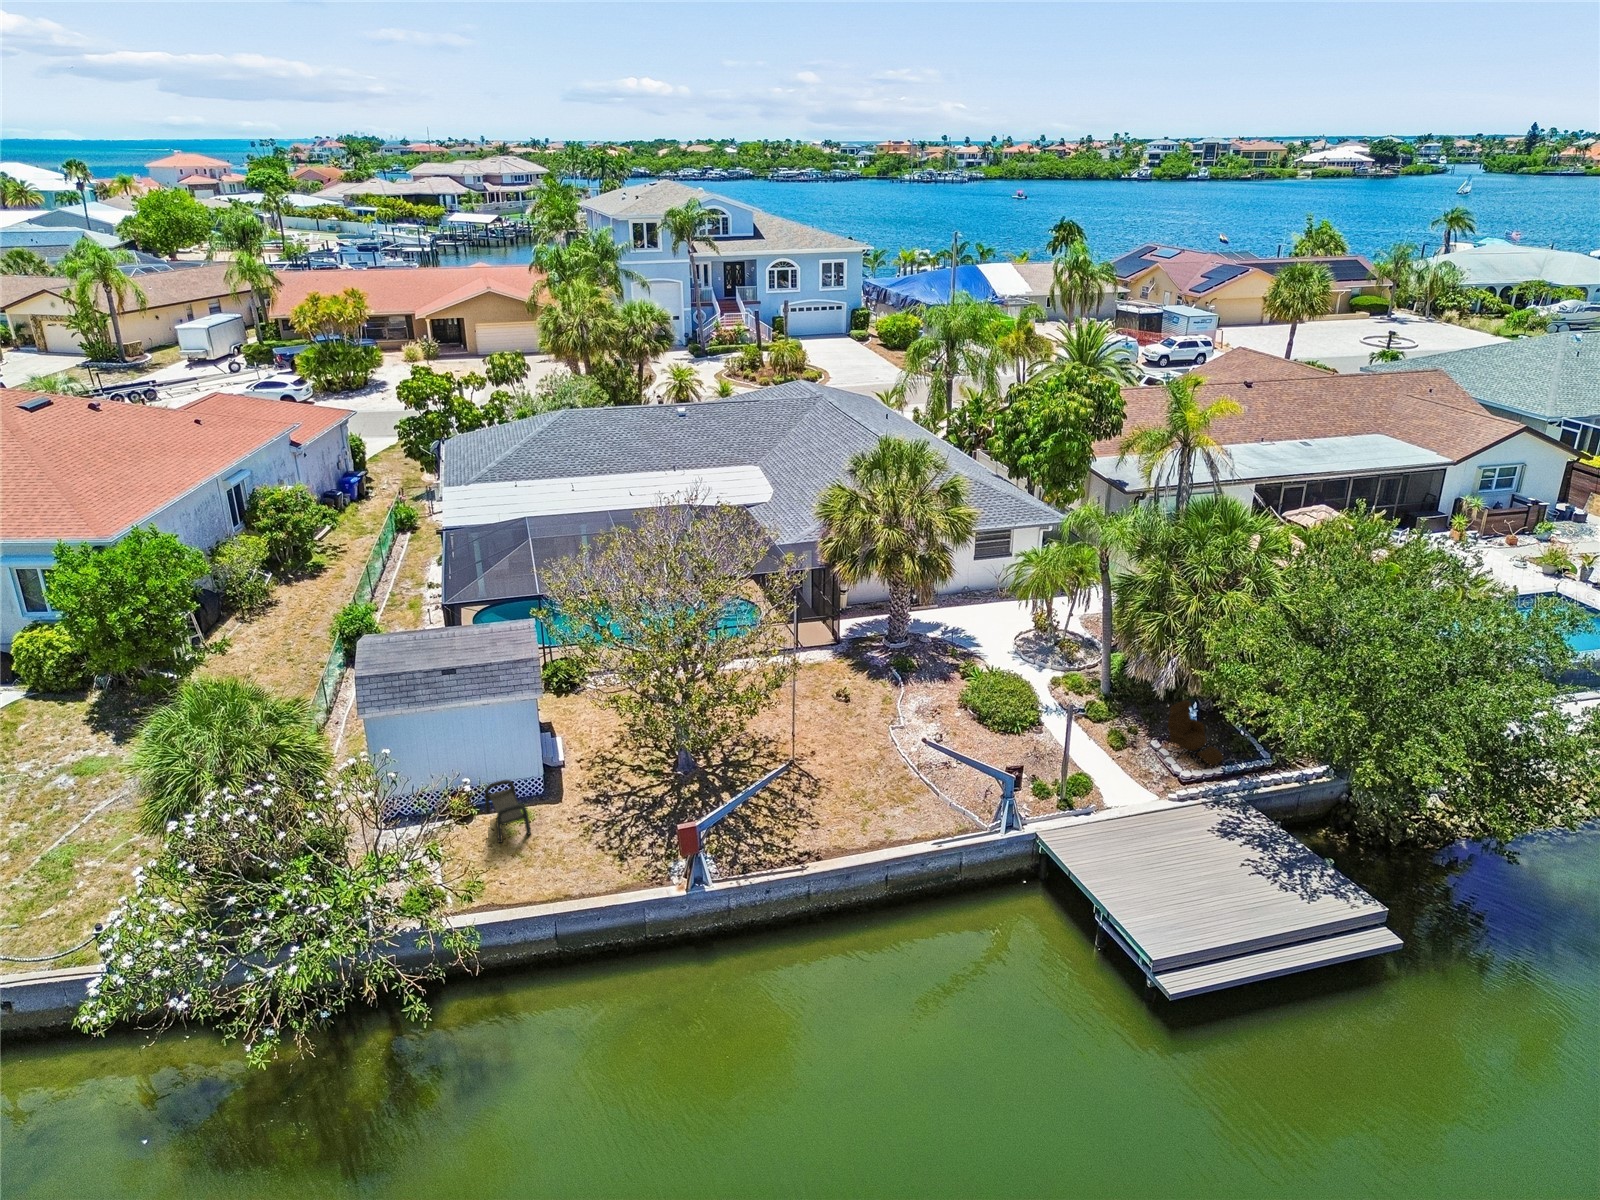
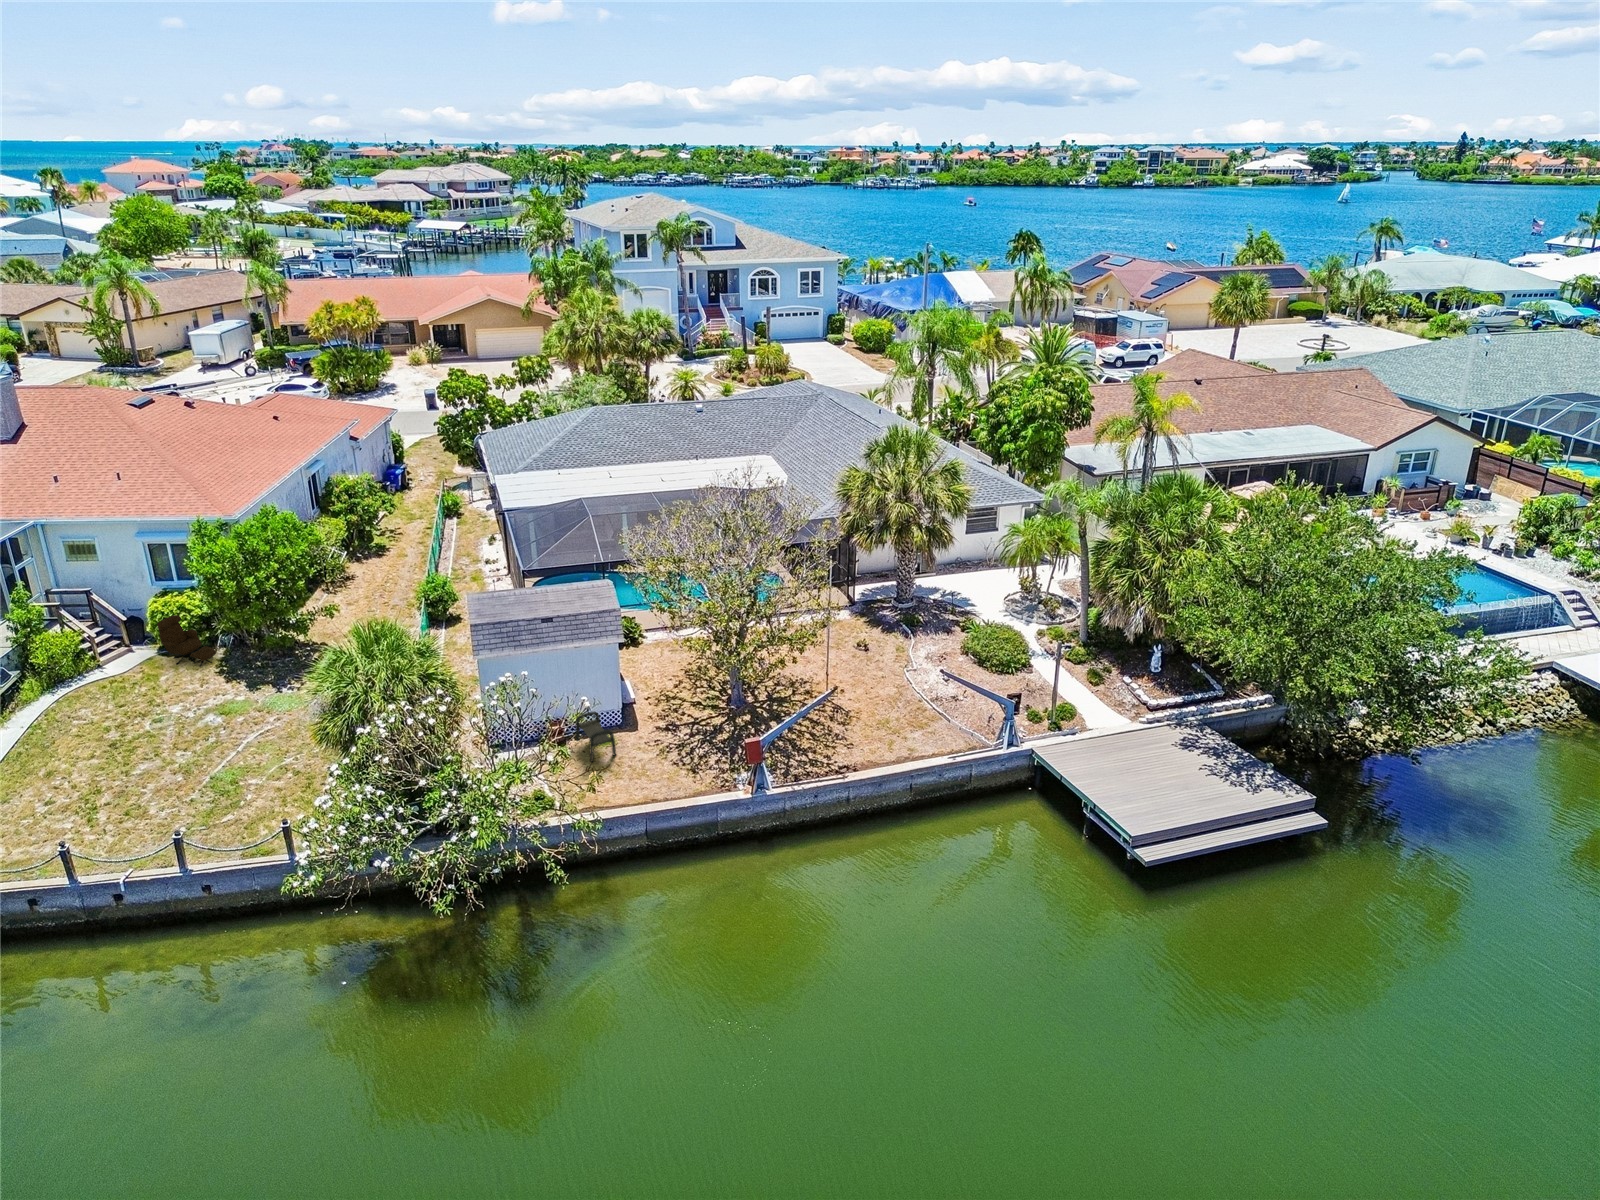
lounge chair: present [1168,700,1223,768] -> present [157,615,216,666]

